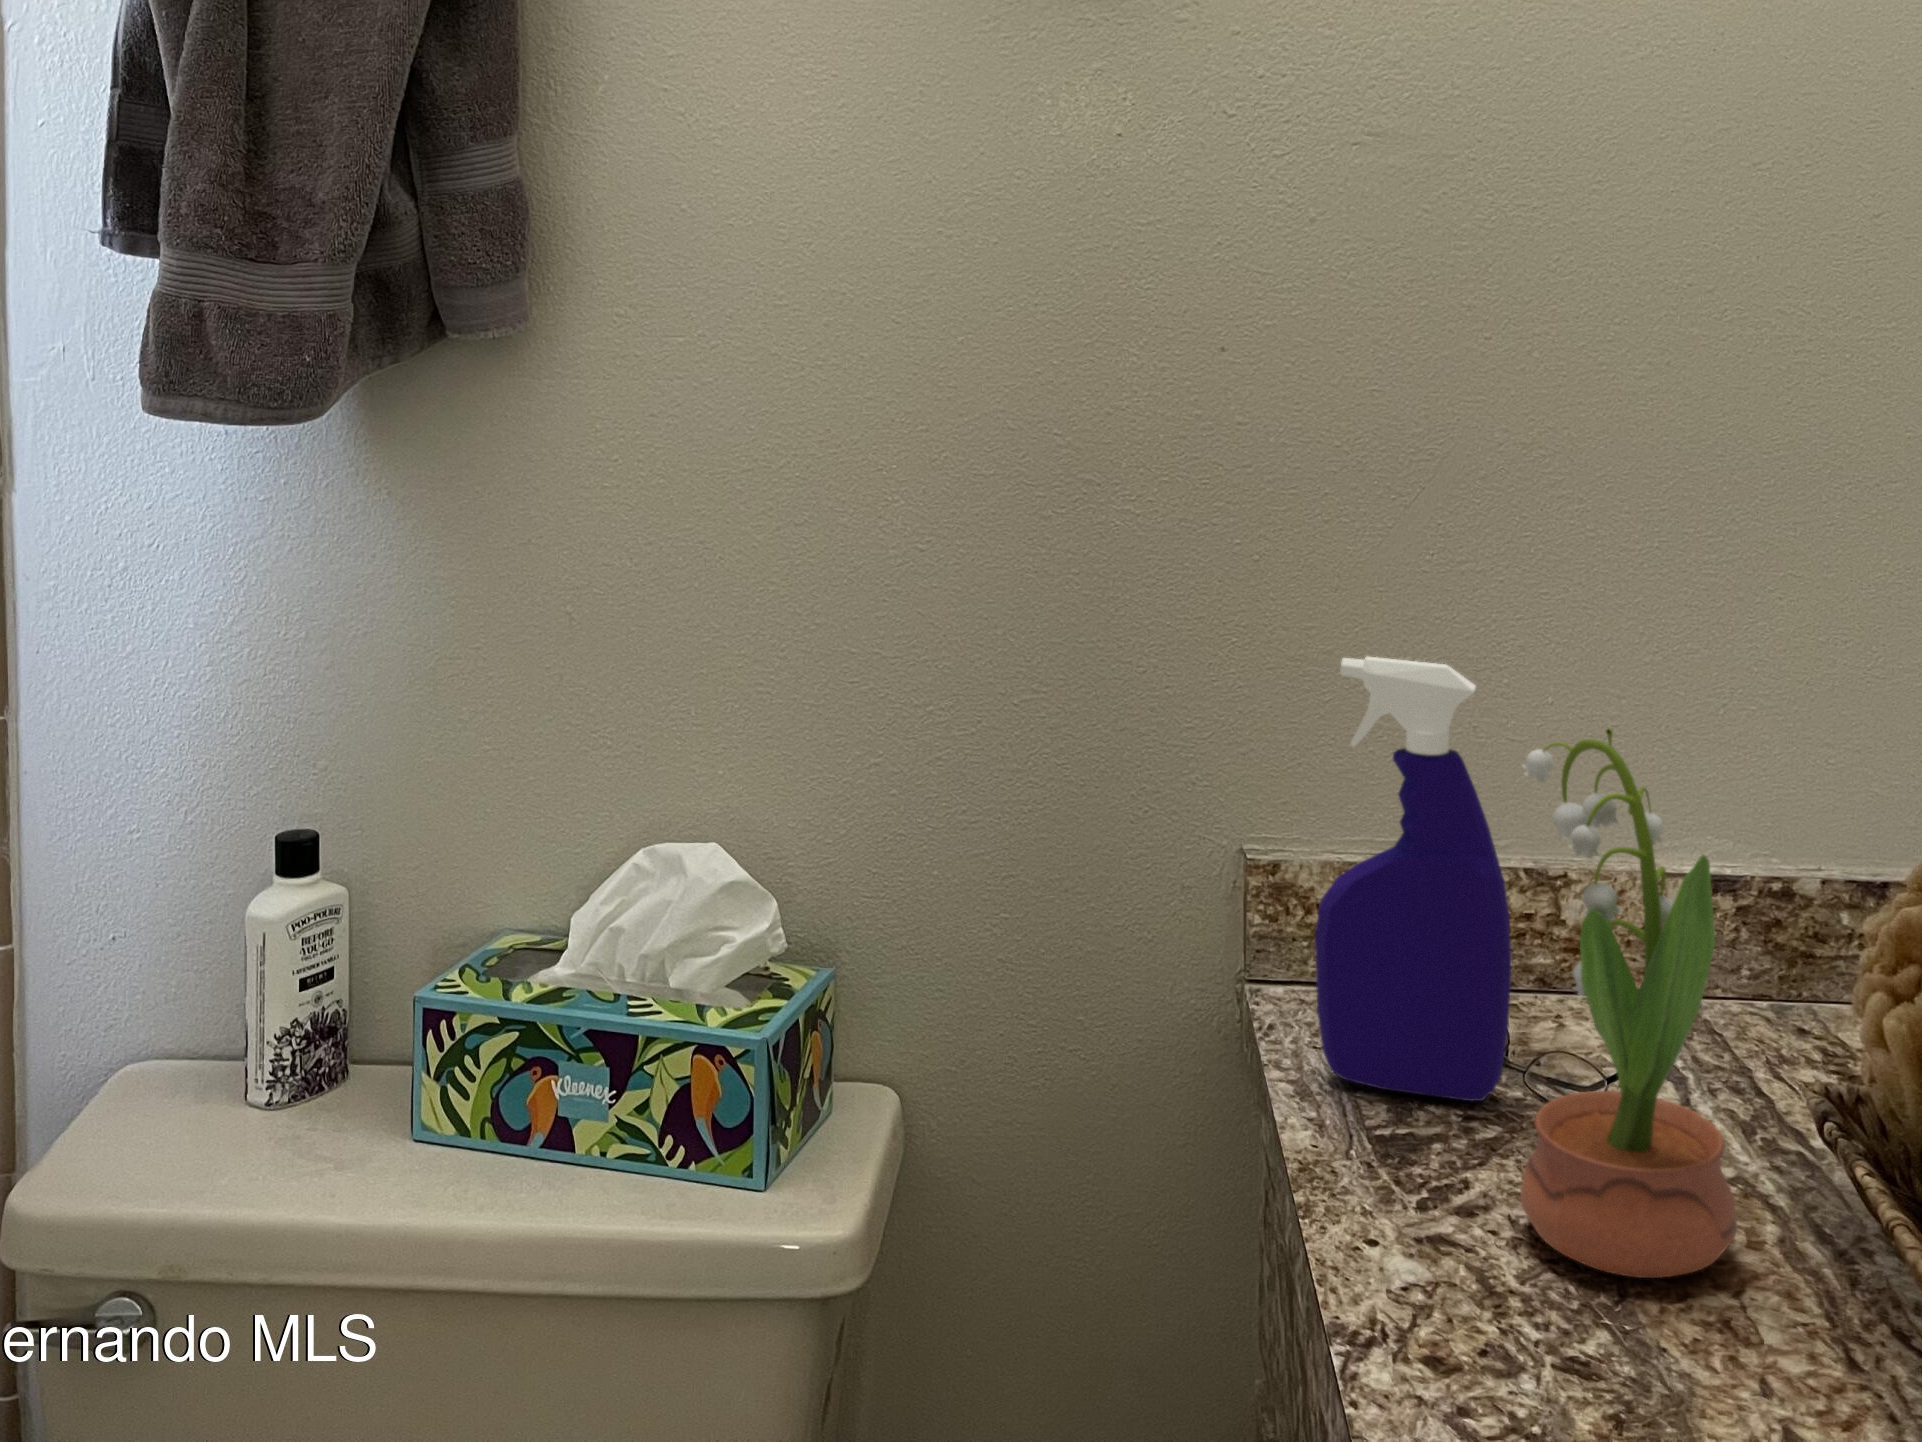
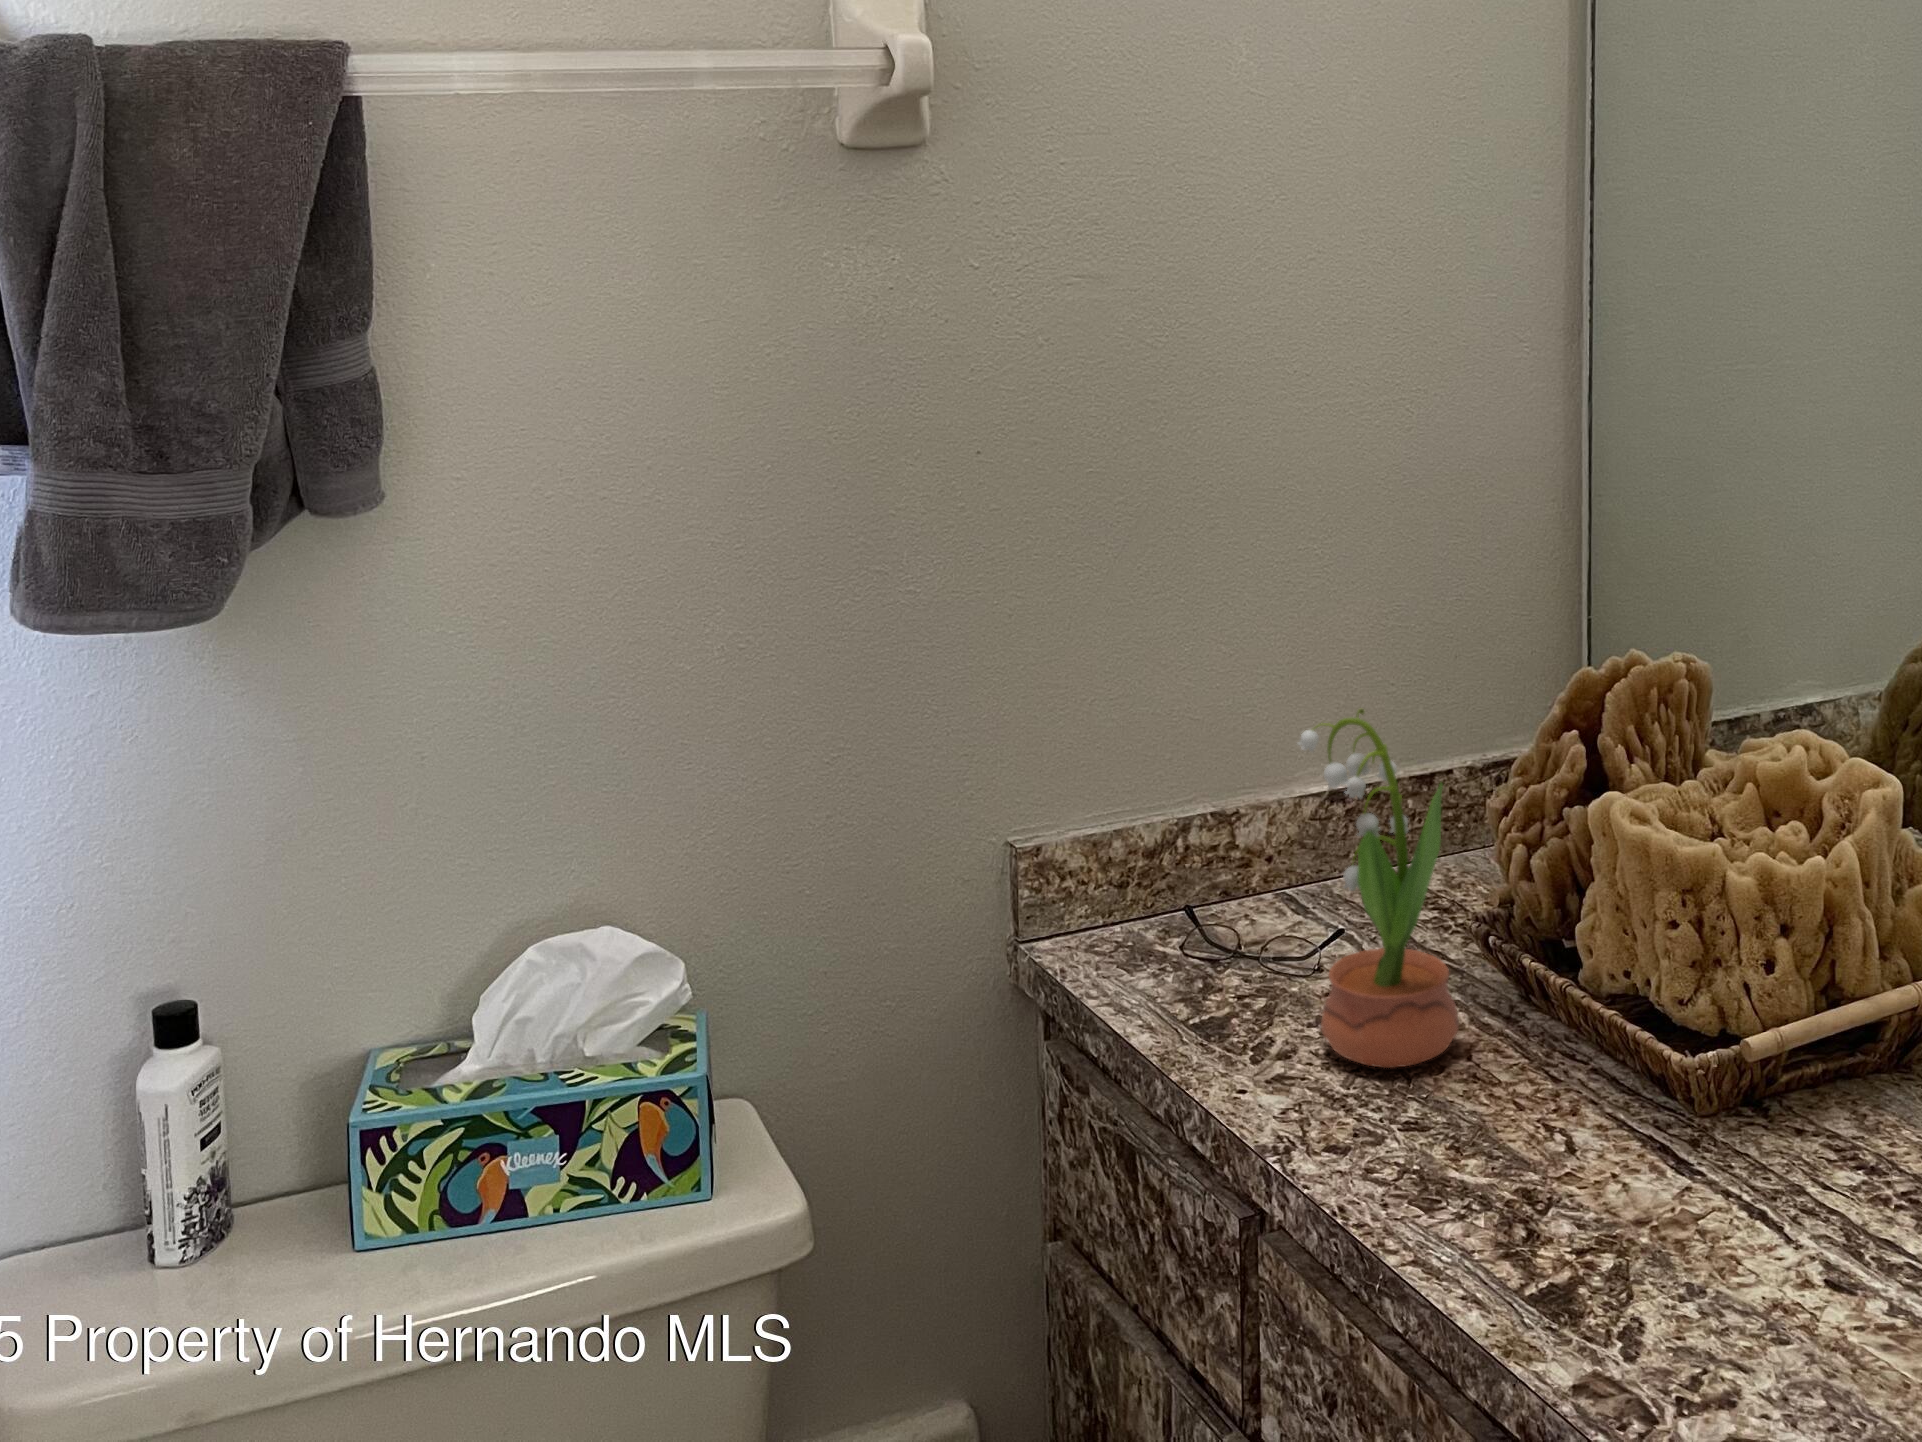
spray bottle: present [1315,657,1511,1101] -> none [1117,677,1258,992]

